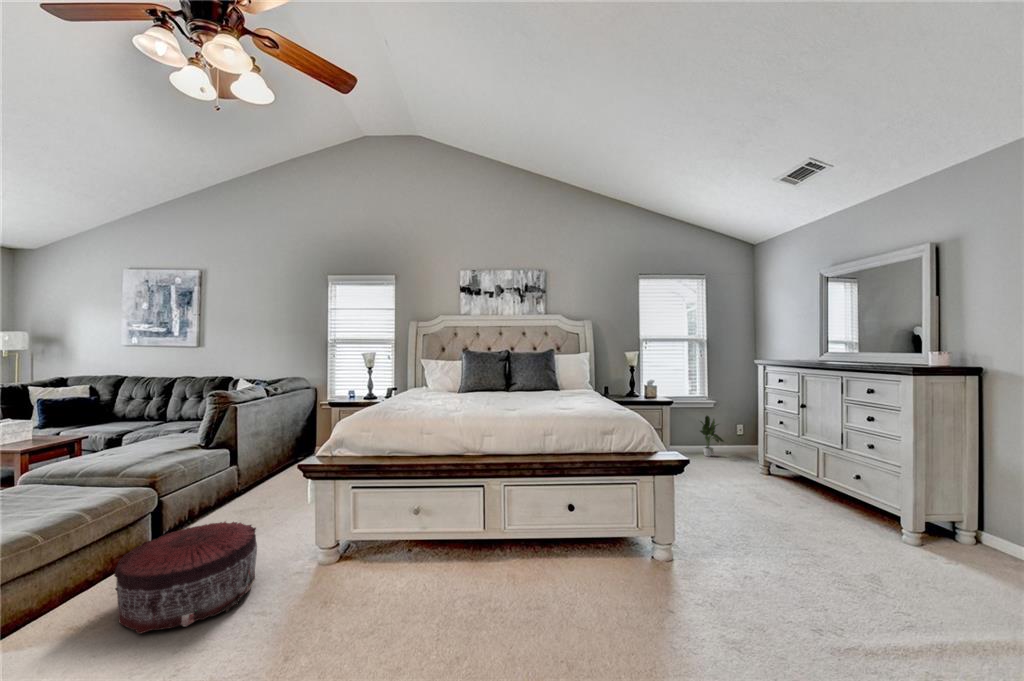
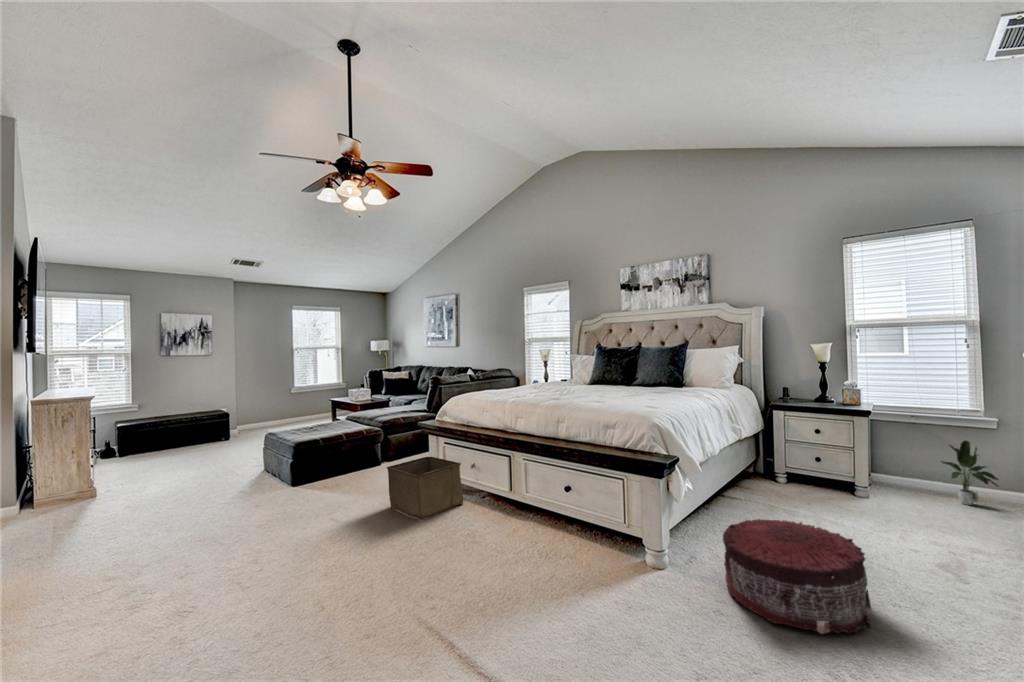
storage bin: none [304,506,405,599] -> present [387,457,463,519]
pouf: present [114,522,257,634] -> present [723,519,871,634]

